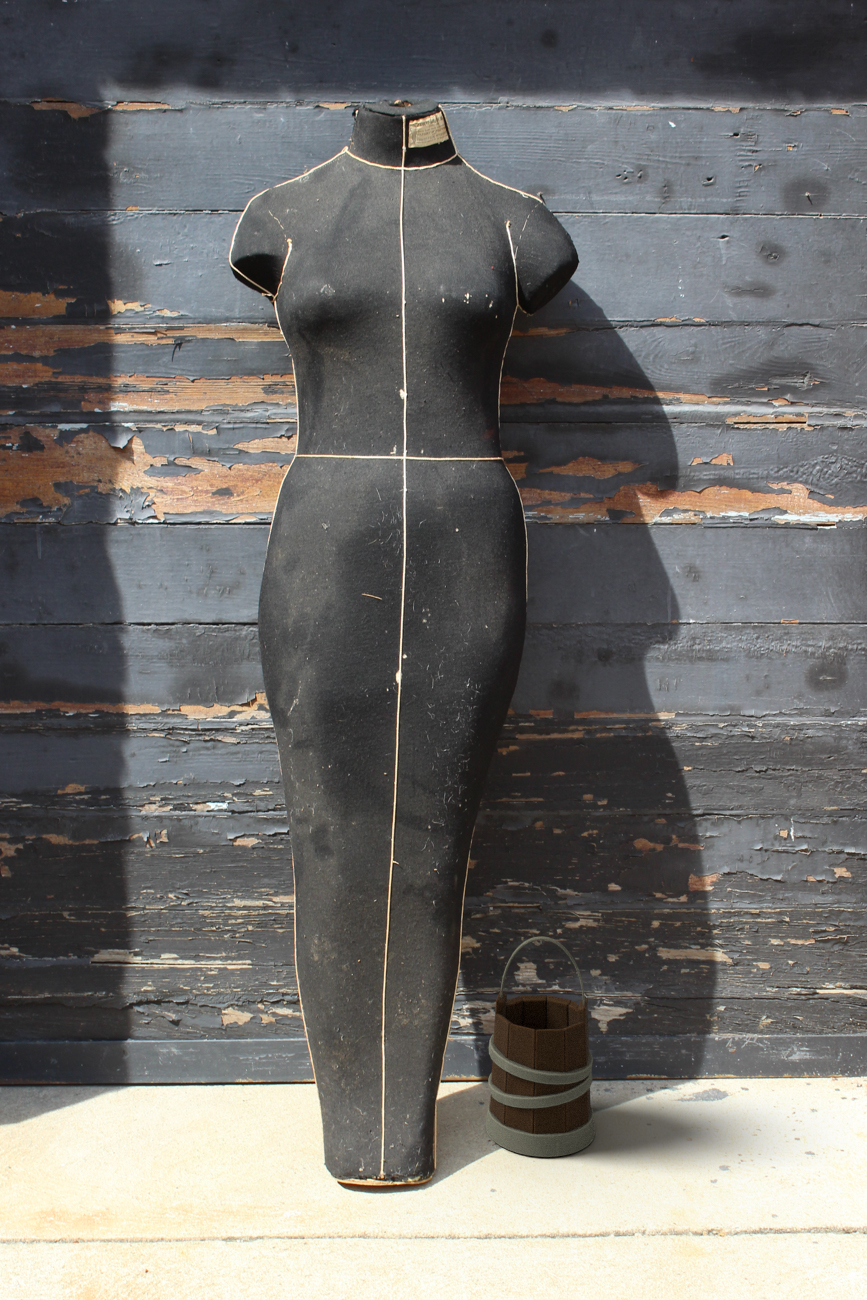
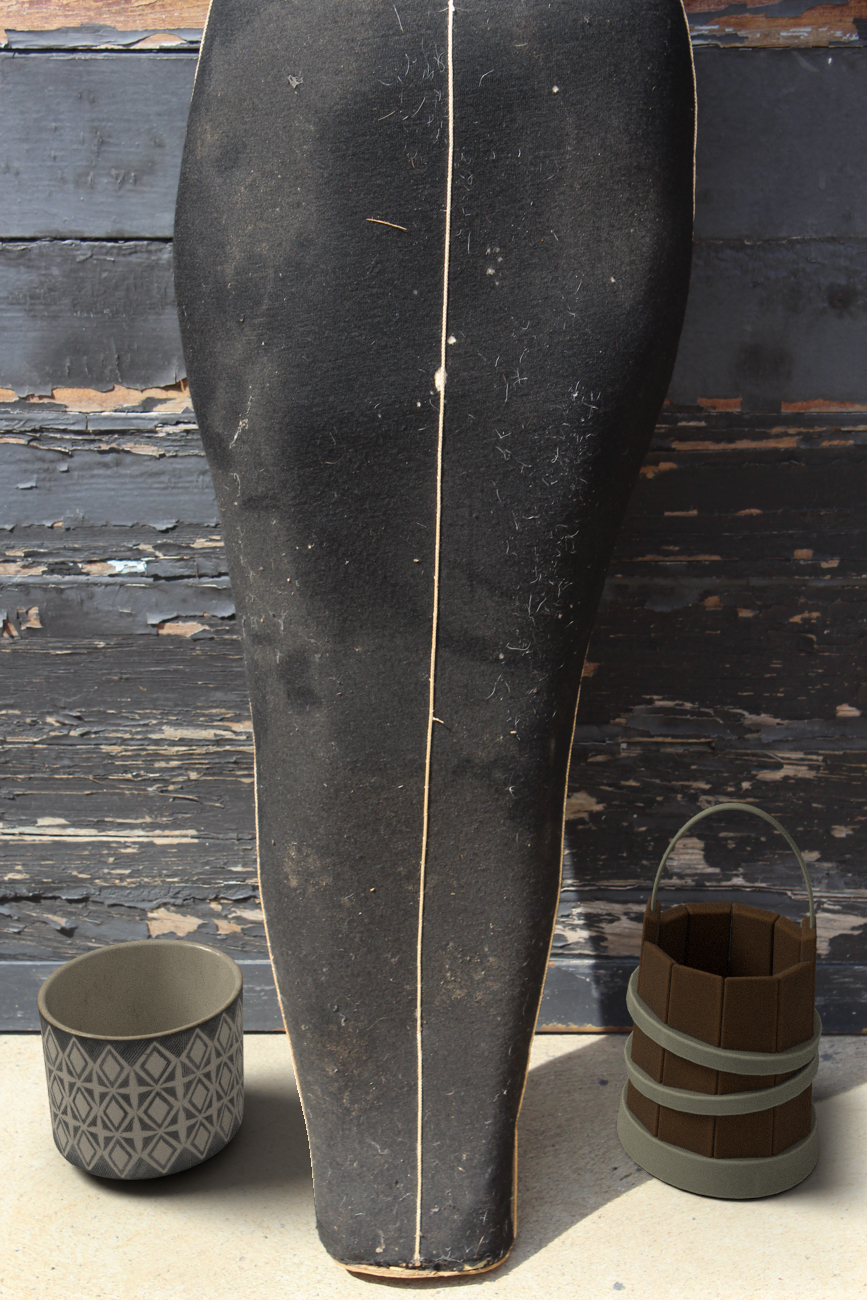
planter: none [169,1020,280,1150] -> present [38,939,244,1180]

